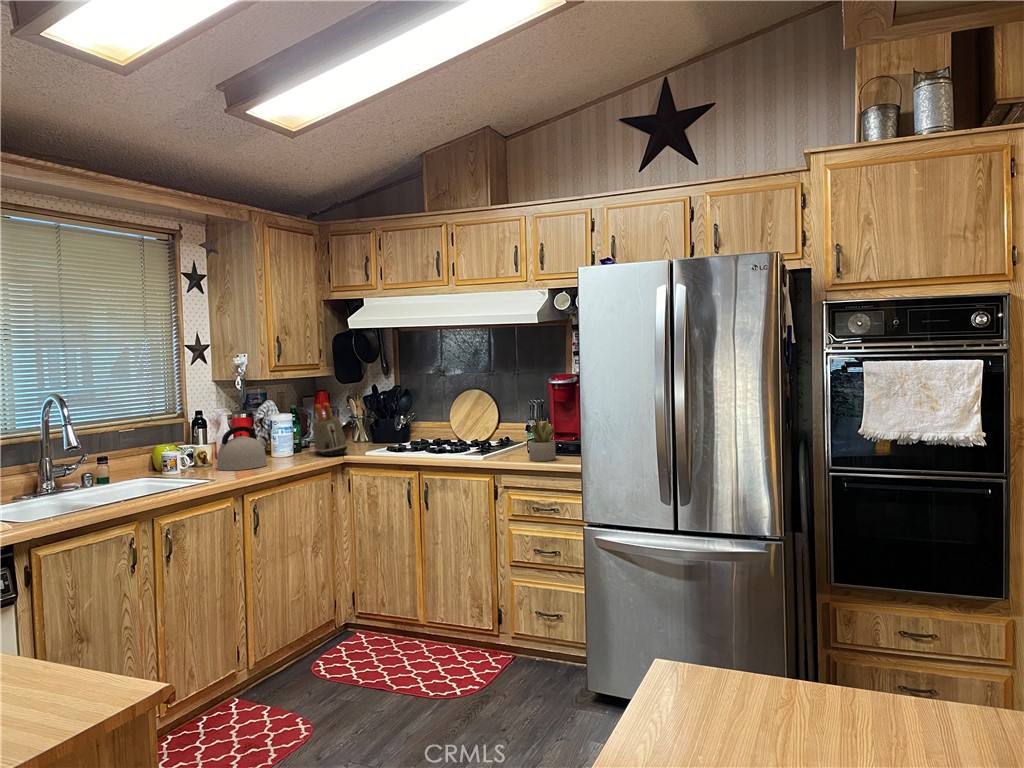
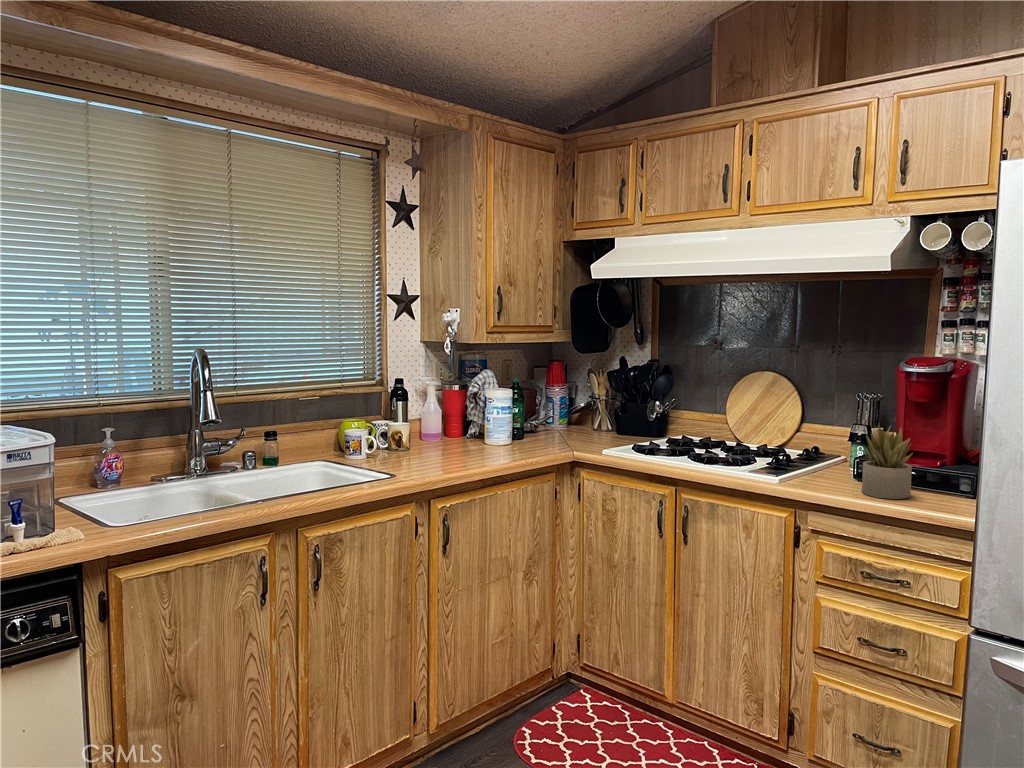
toaster: present [312,403,348,456] -> none [538,377,580,450]
kettle: present [217,426,268,471] -> none [409,403,476,461]

